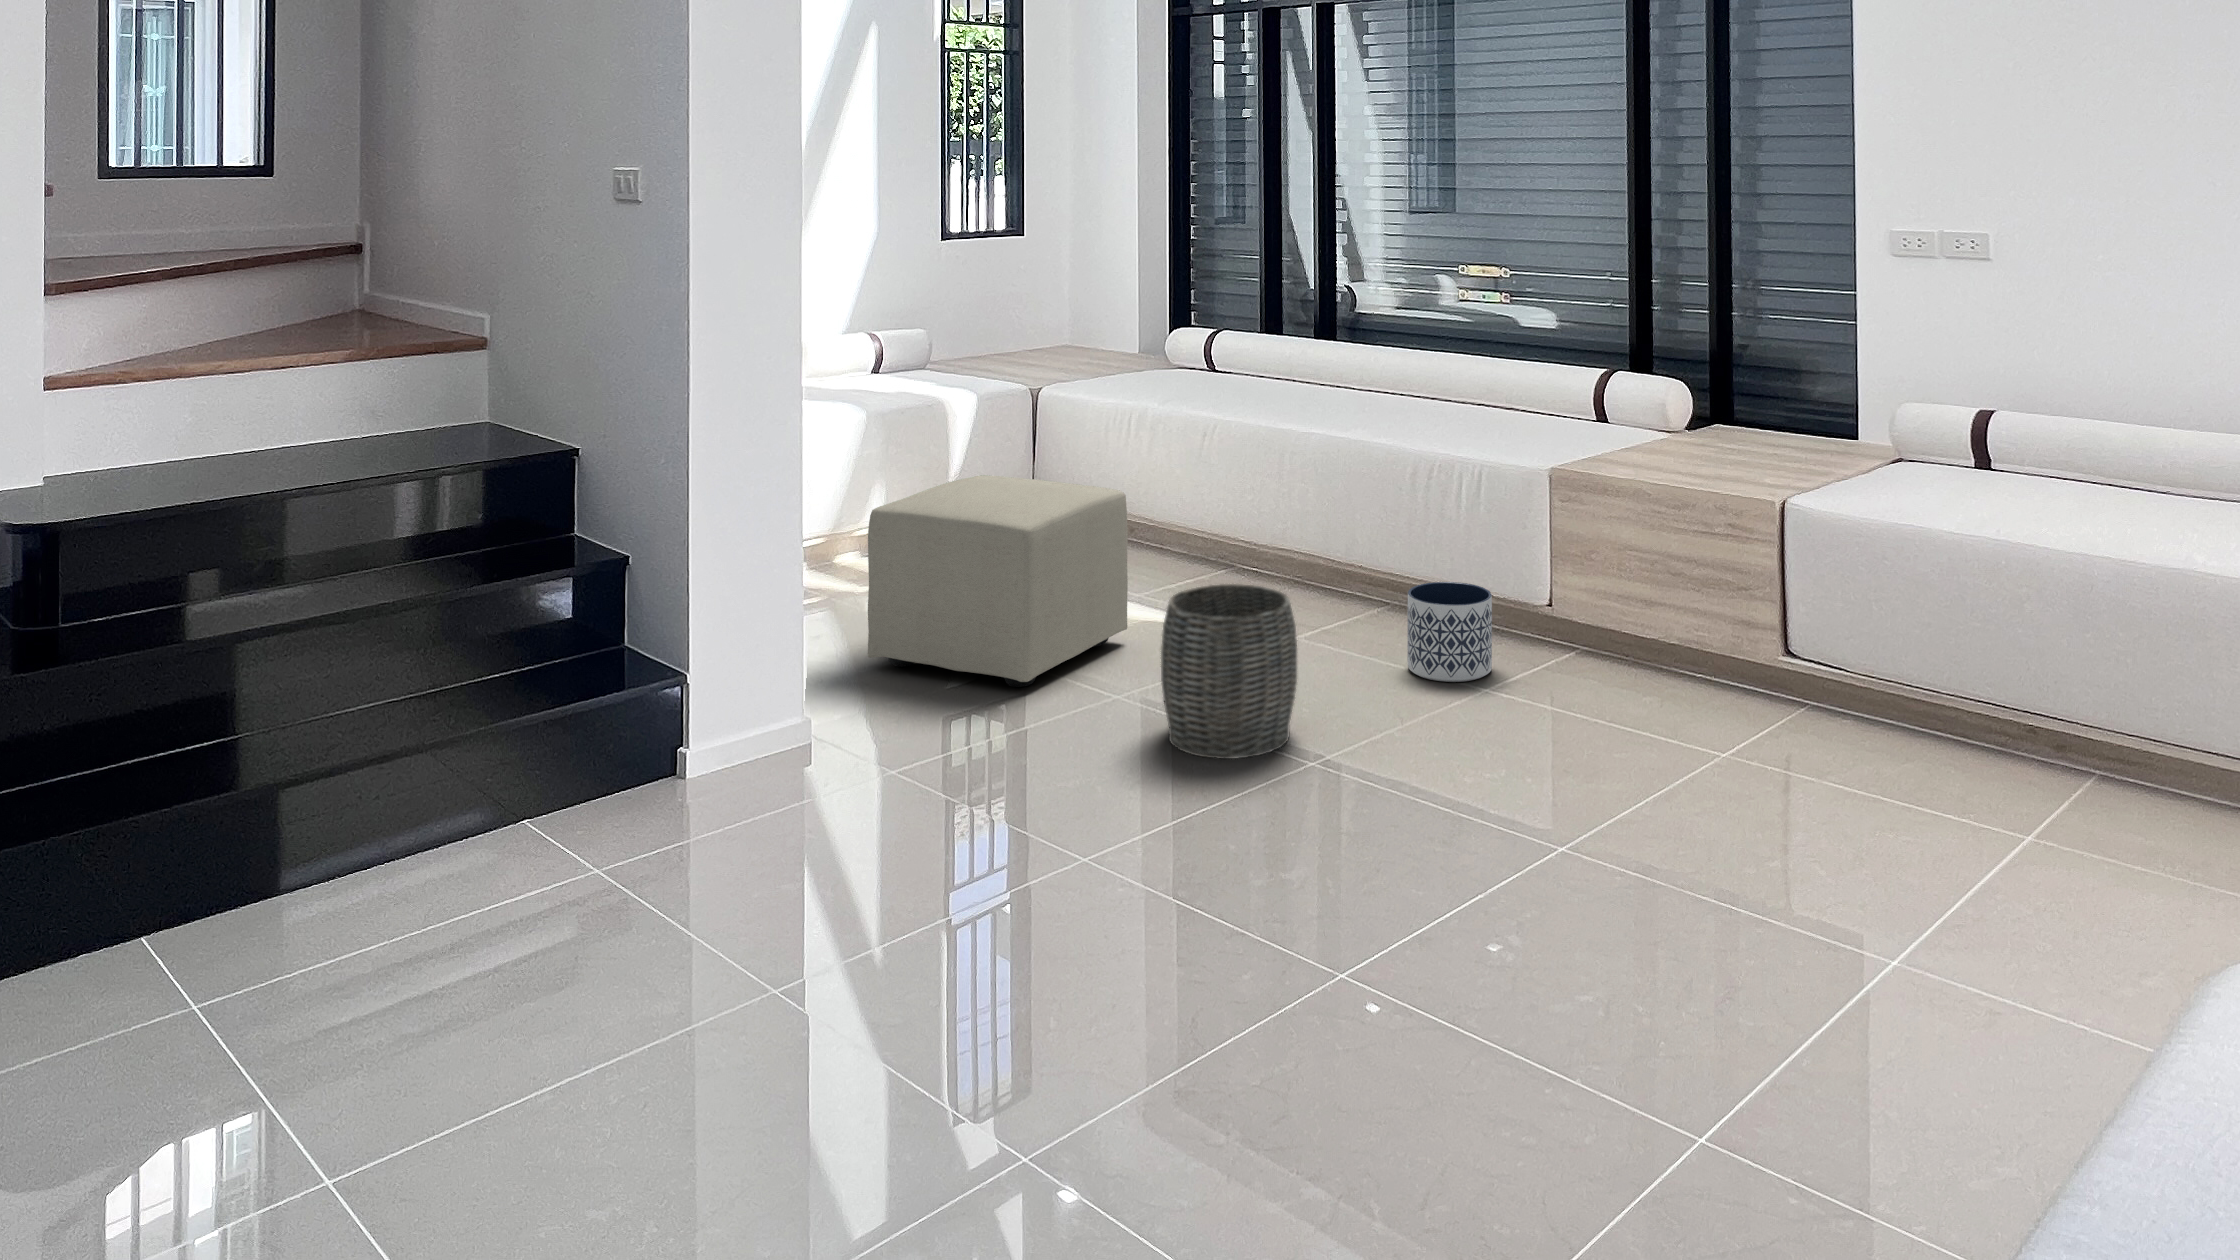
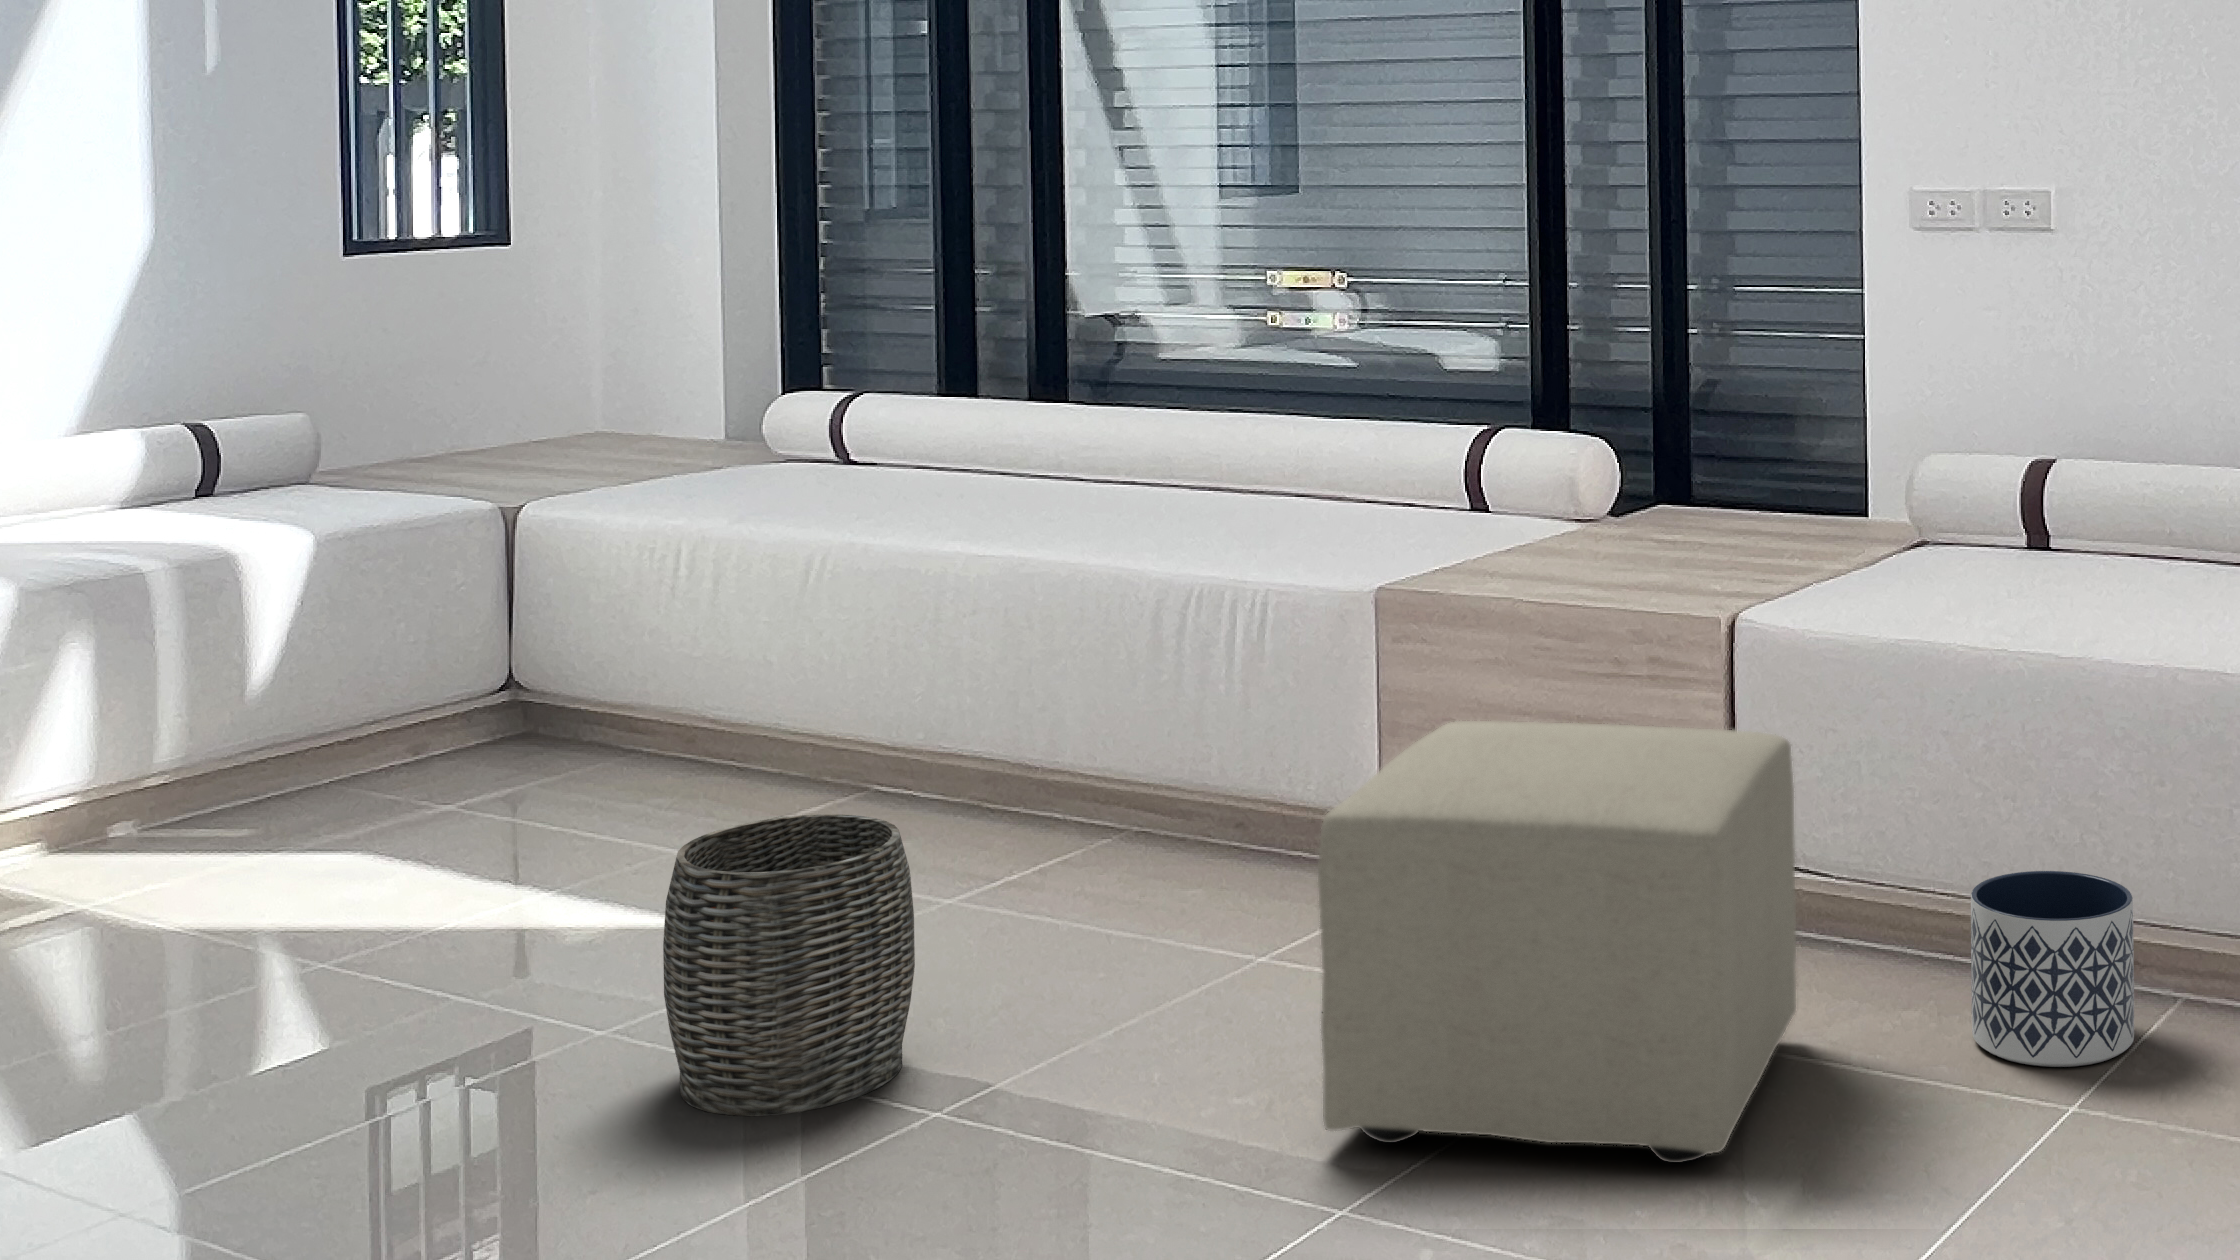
ottoman: present [868,475,1128,687] -> present [1318,721,1796,1163]
planter: present [1407,582,1492,682] -> present [1971,871,2134,1067]

